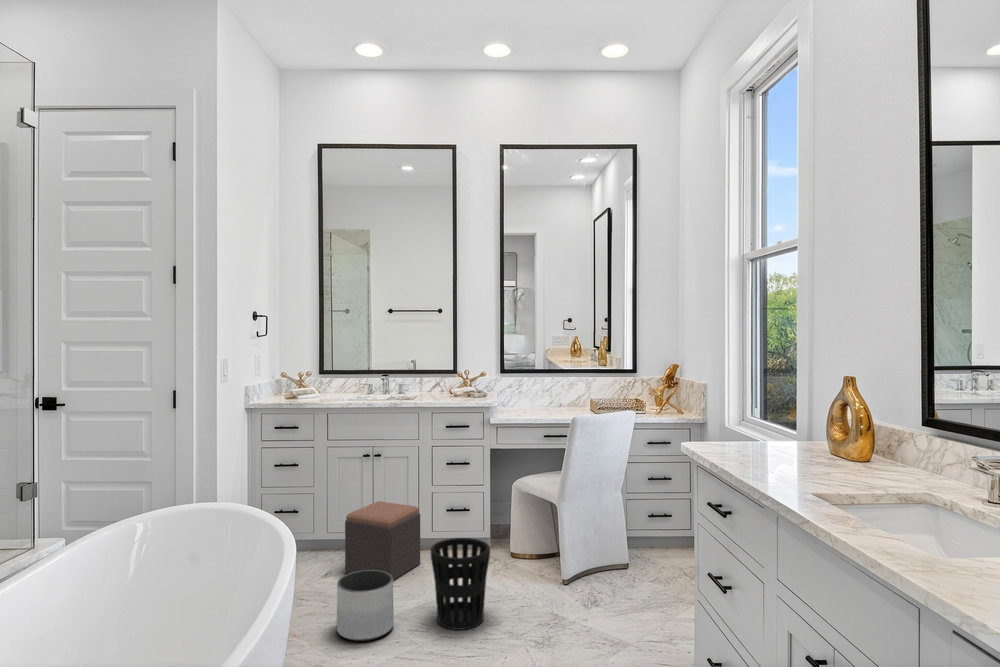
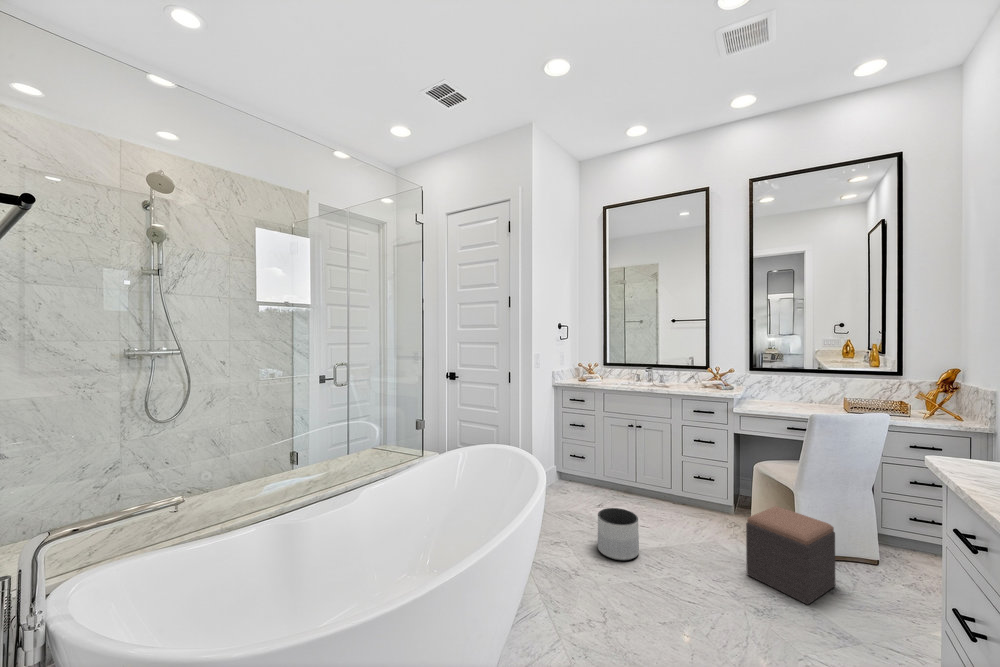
footstool: present [345,501,420,580] -> present [746,506,836,604]
wastebasket: present [431,538,490,630] -> none [668,499,720,576]

